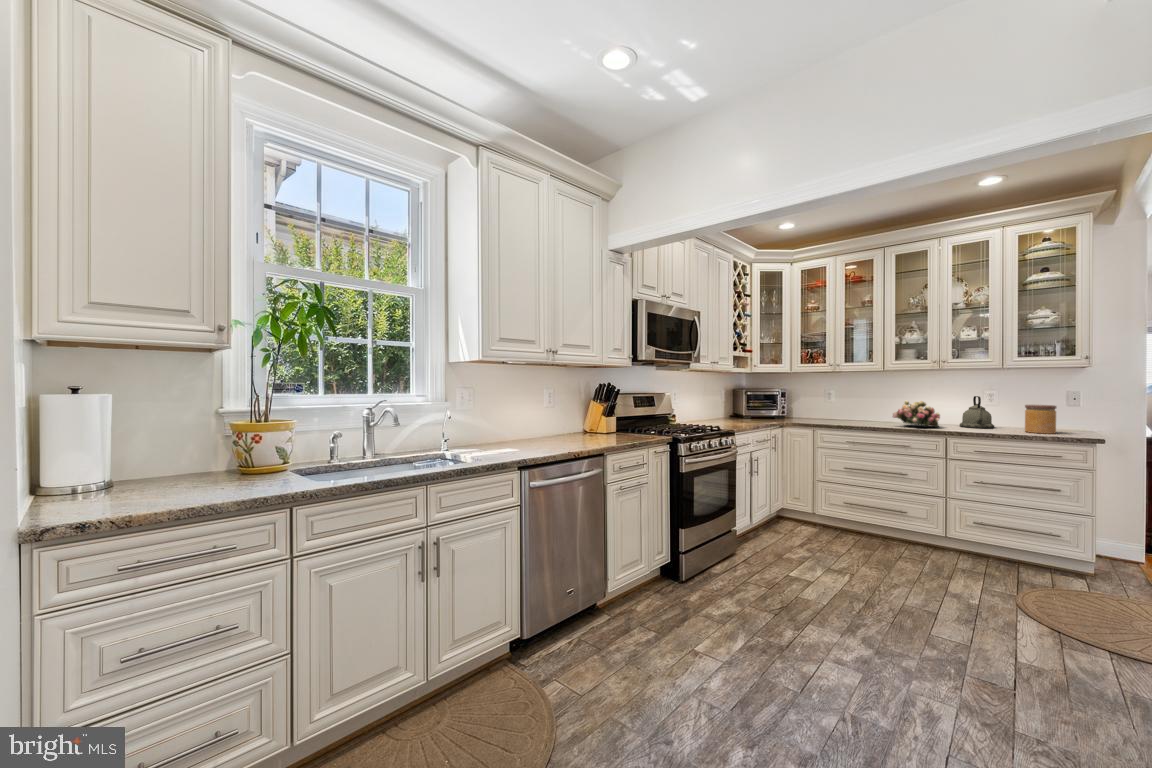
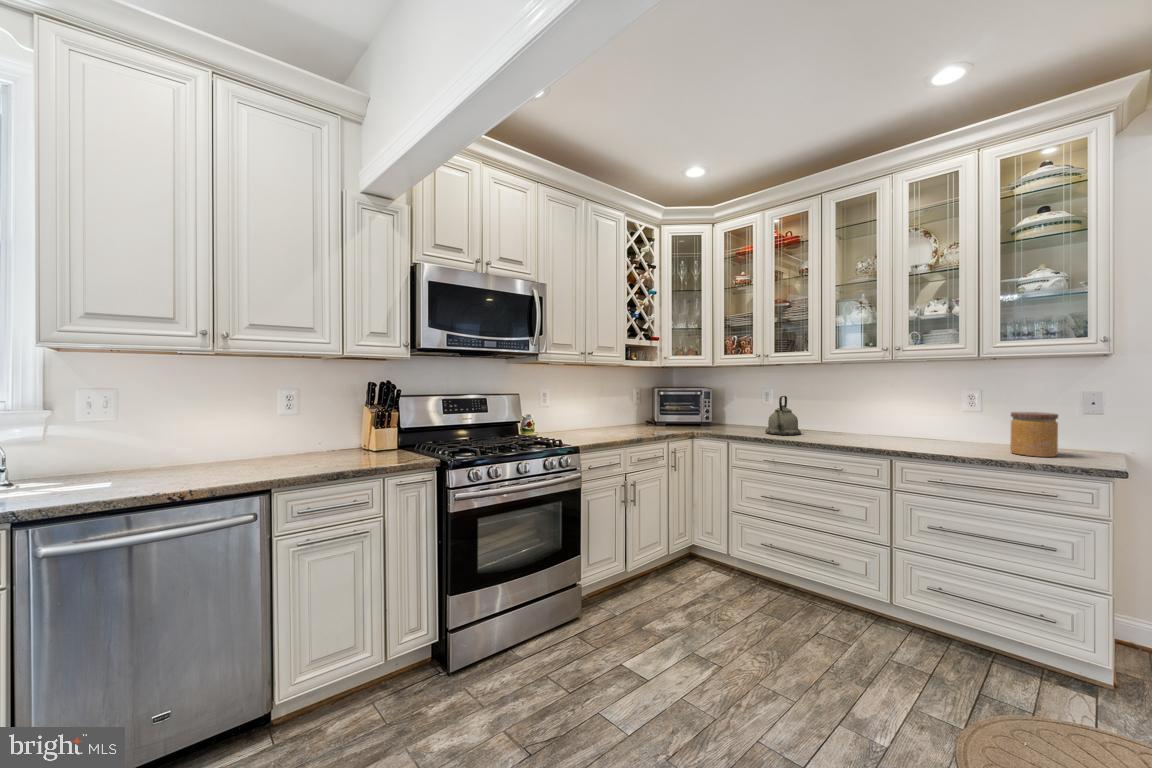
kettle: present [960,396,995,428] -> present [765,396,801,435]
flower arrangement: present [893,401,940,427] -> none [827,404,893,442]

